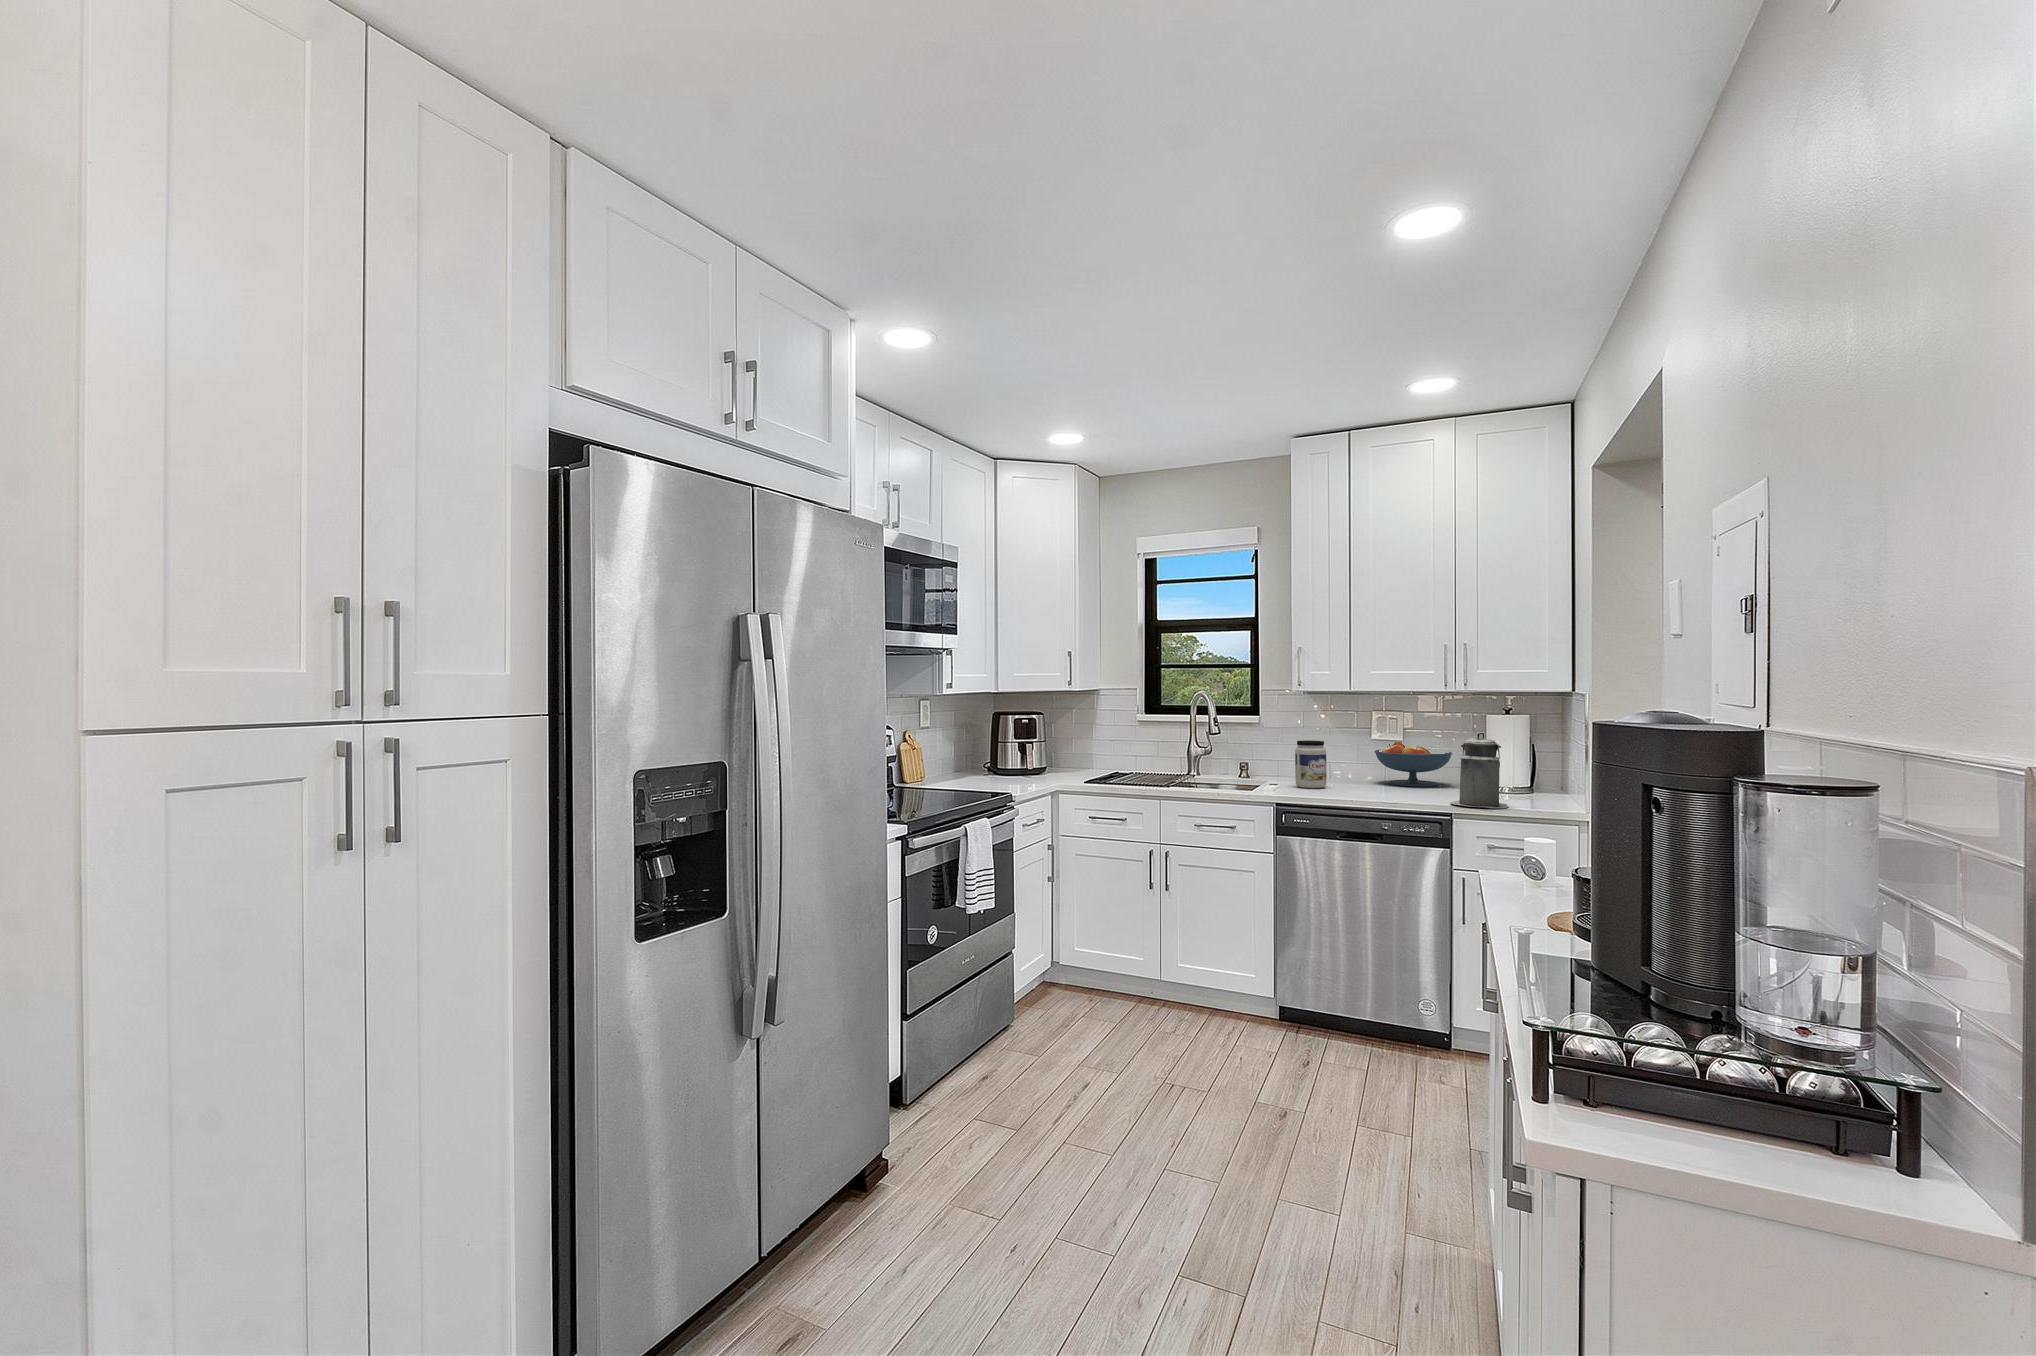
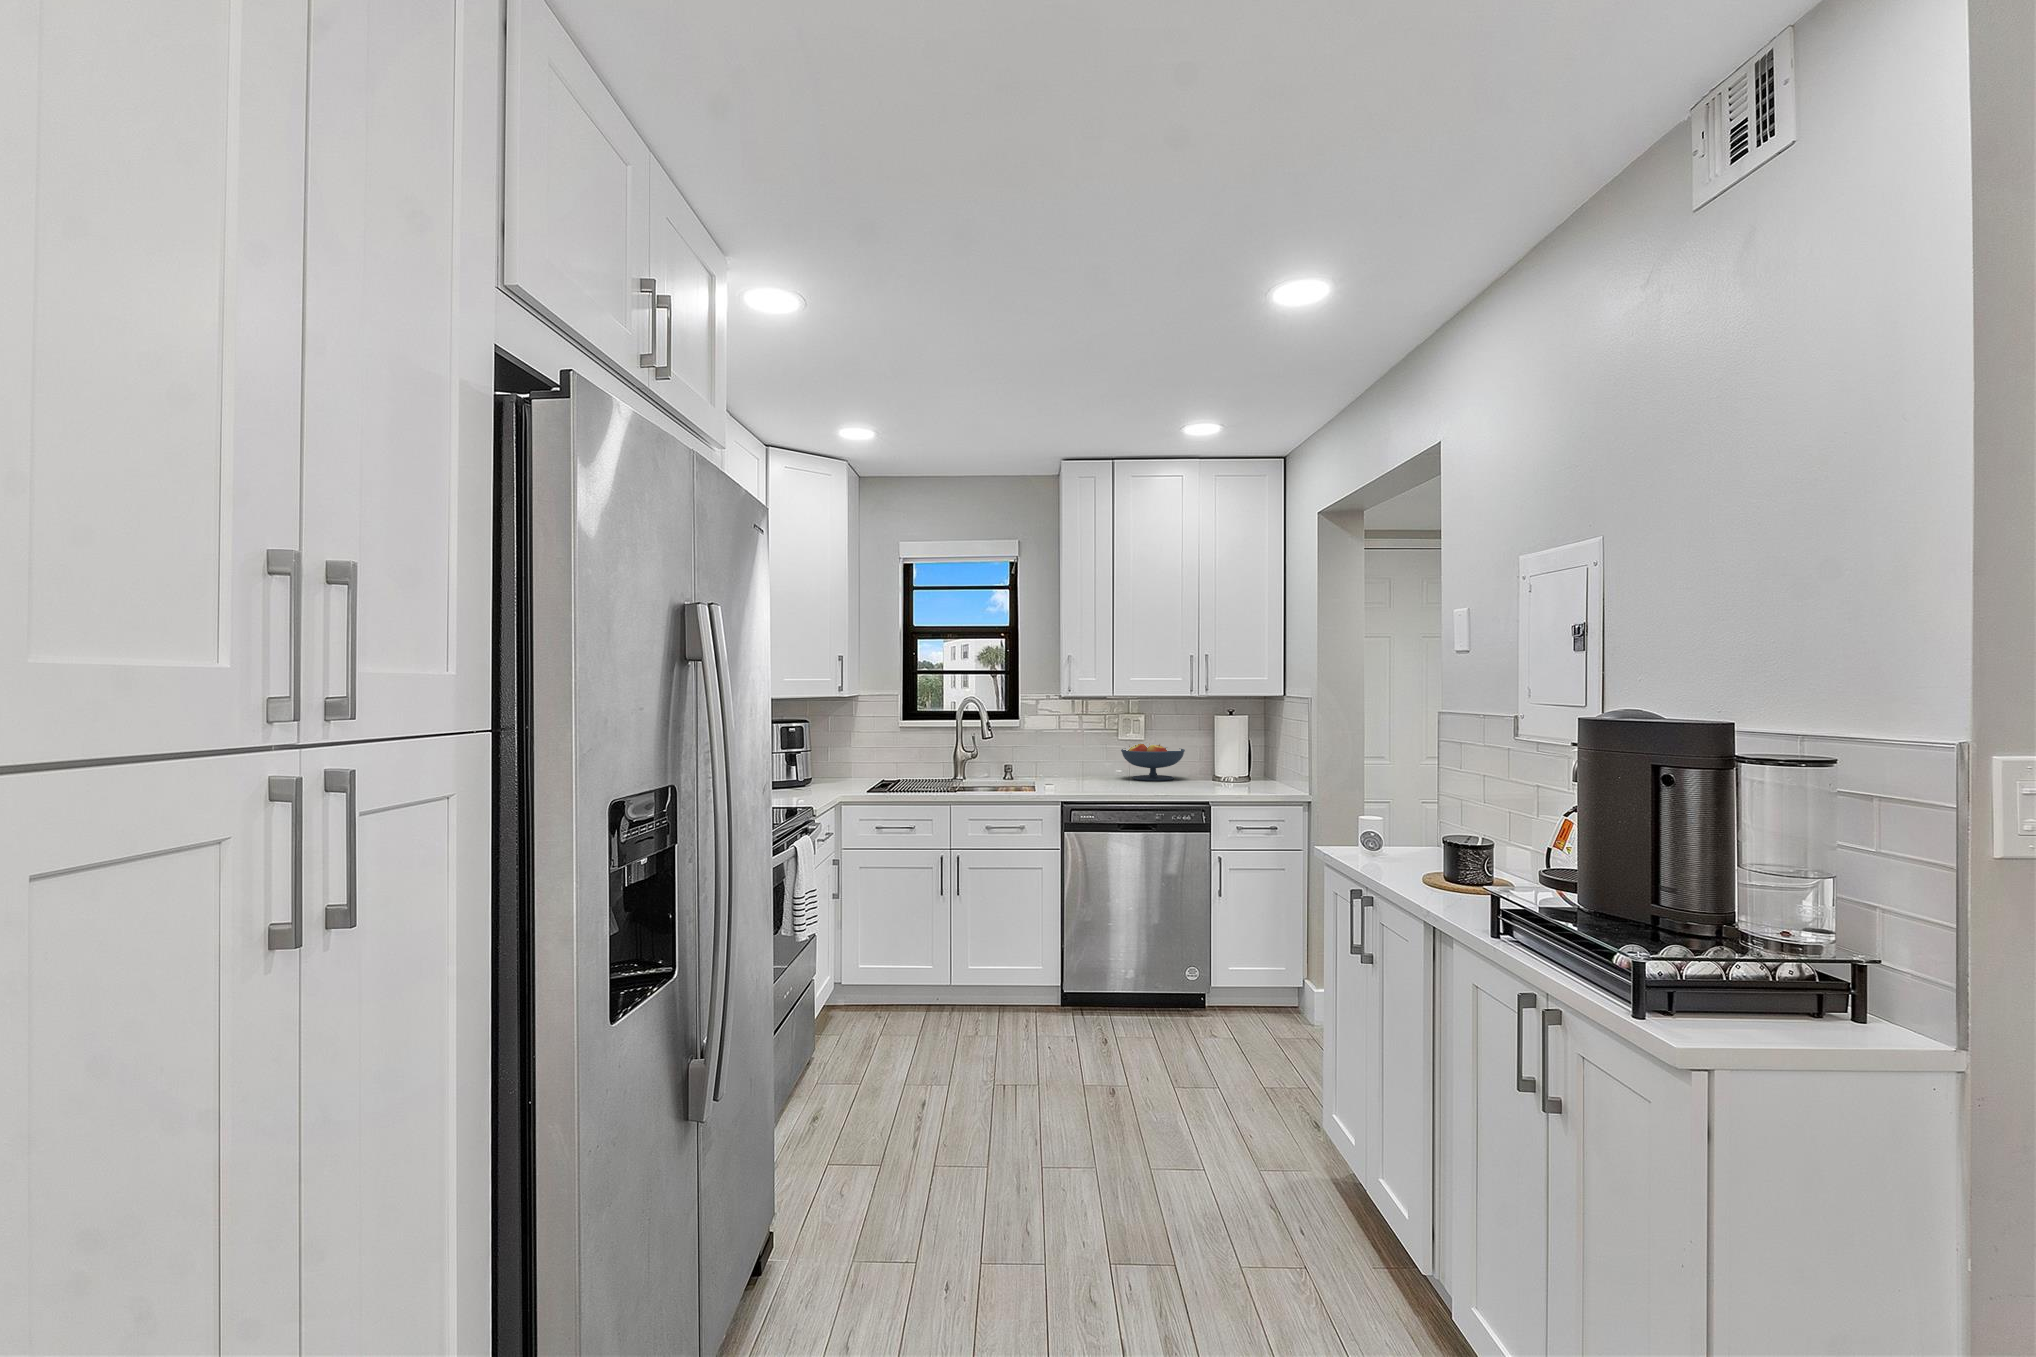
canister: present [1451,733,1508,808] -> none [1210,731,1256,795]
jar: present [1295,740,1327,788] -> none [1064,742,1092,786]

